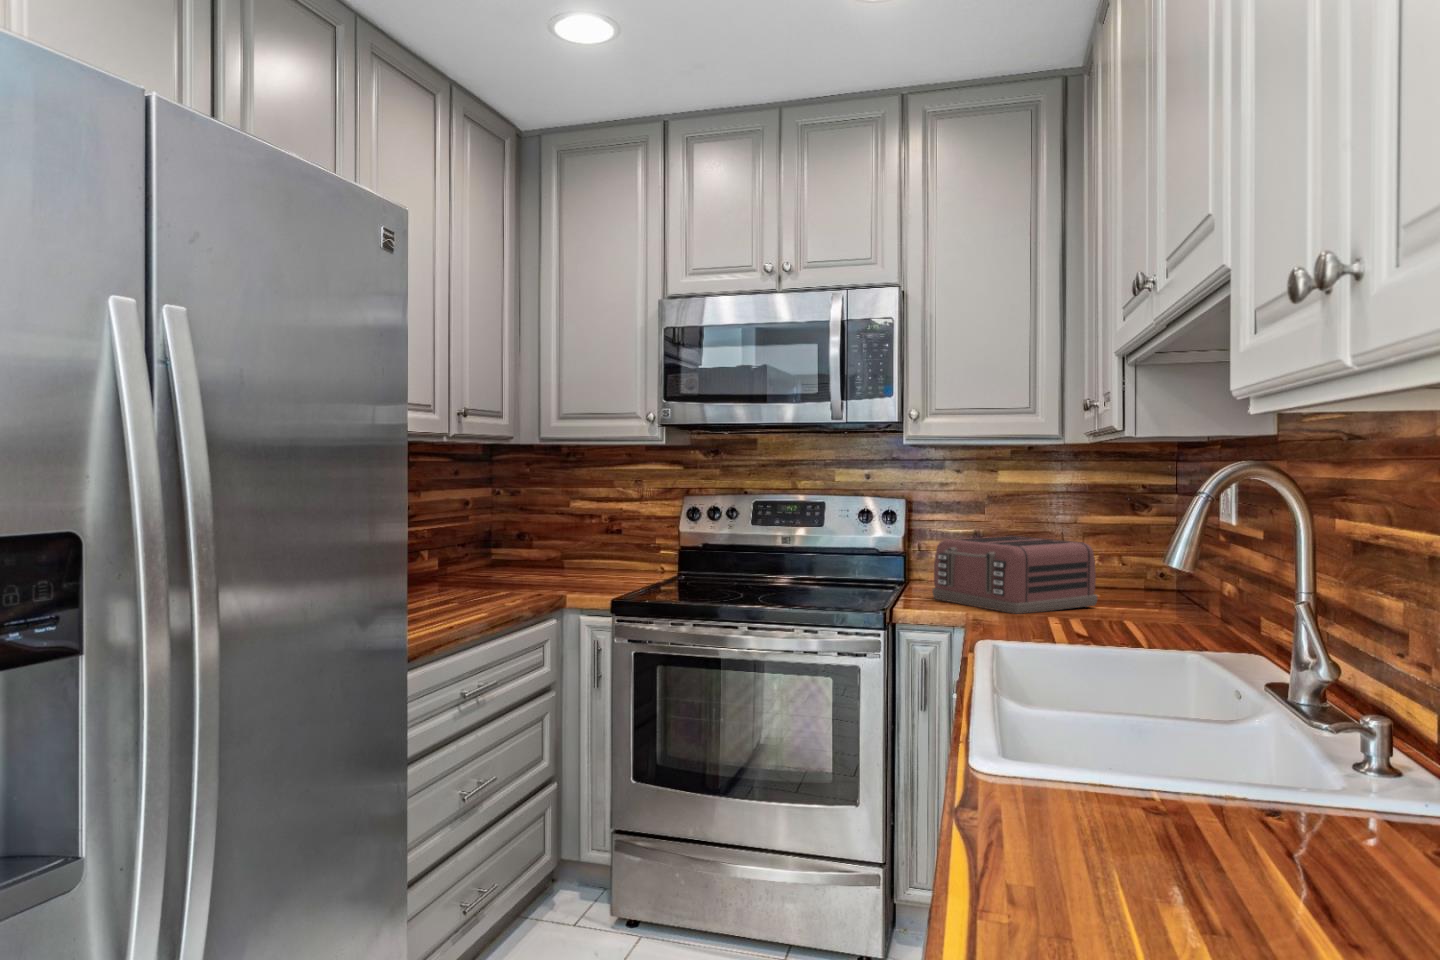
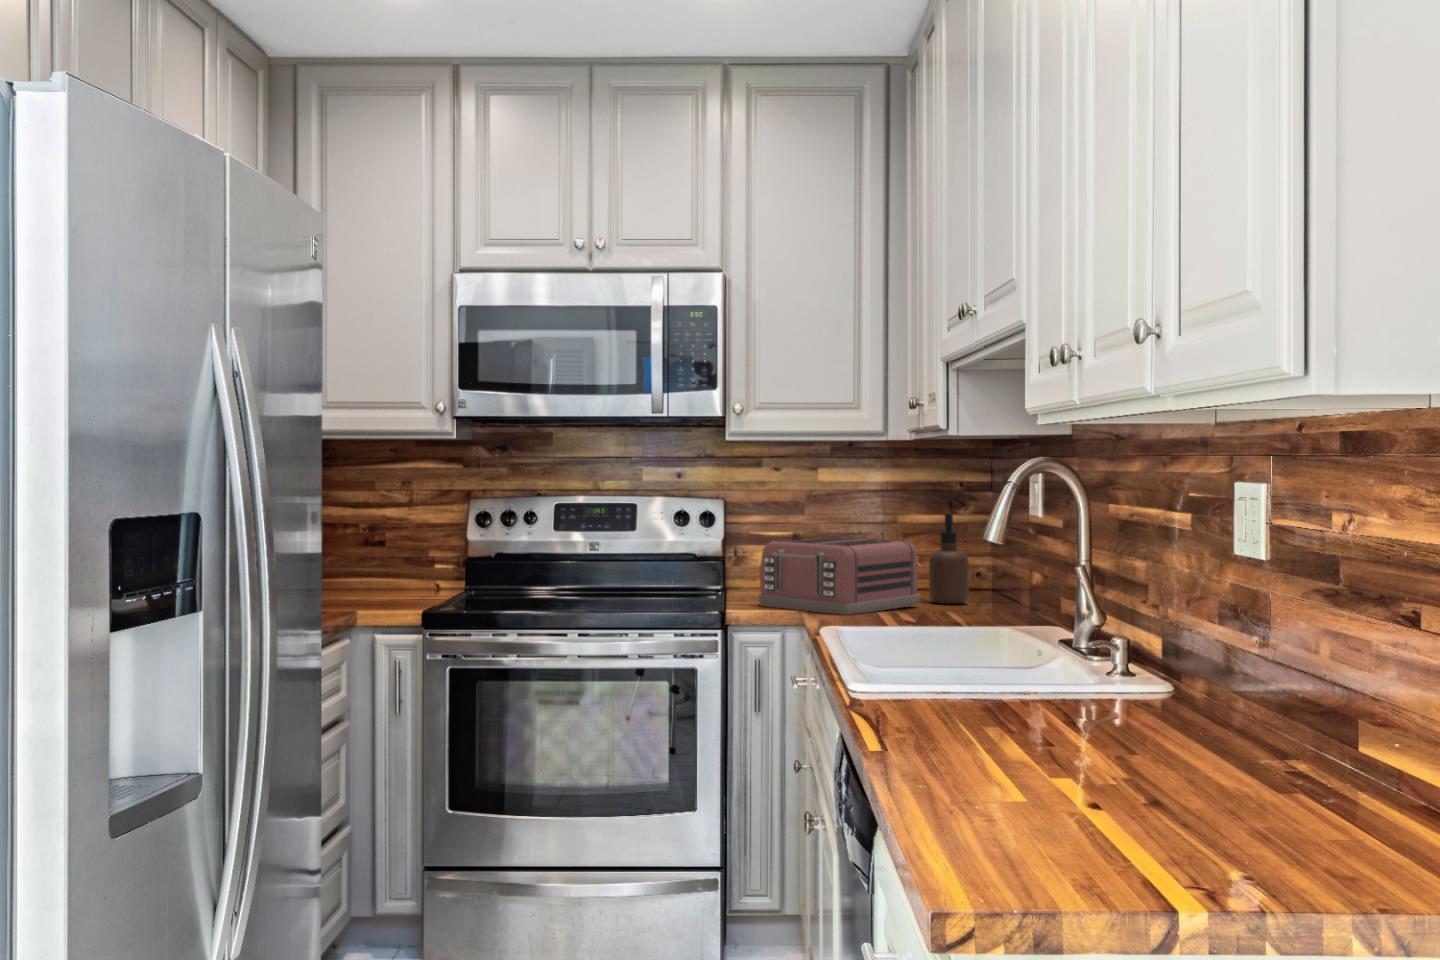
soap dispenser: none [1109,515,1152,606] -> present [929,513,969,604]

